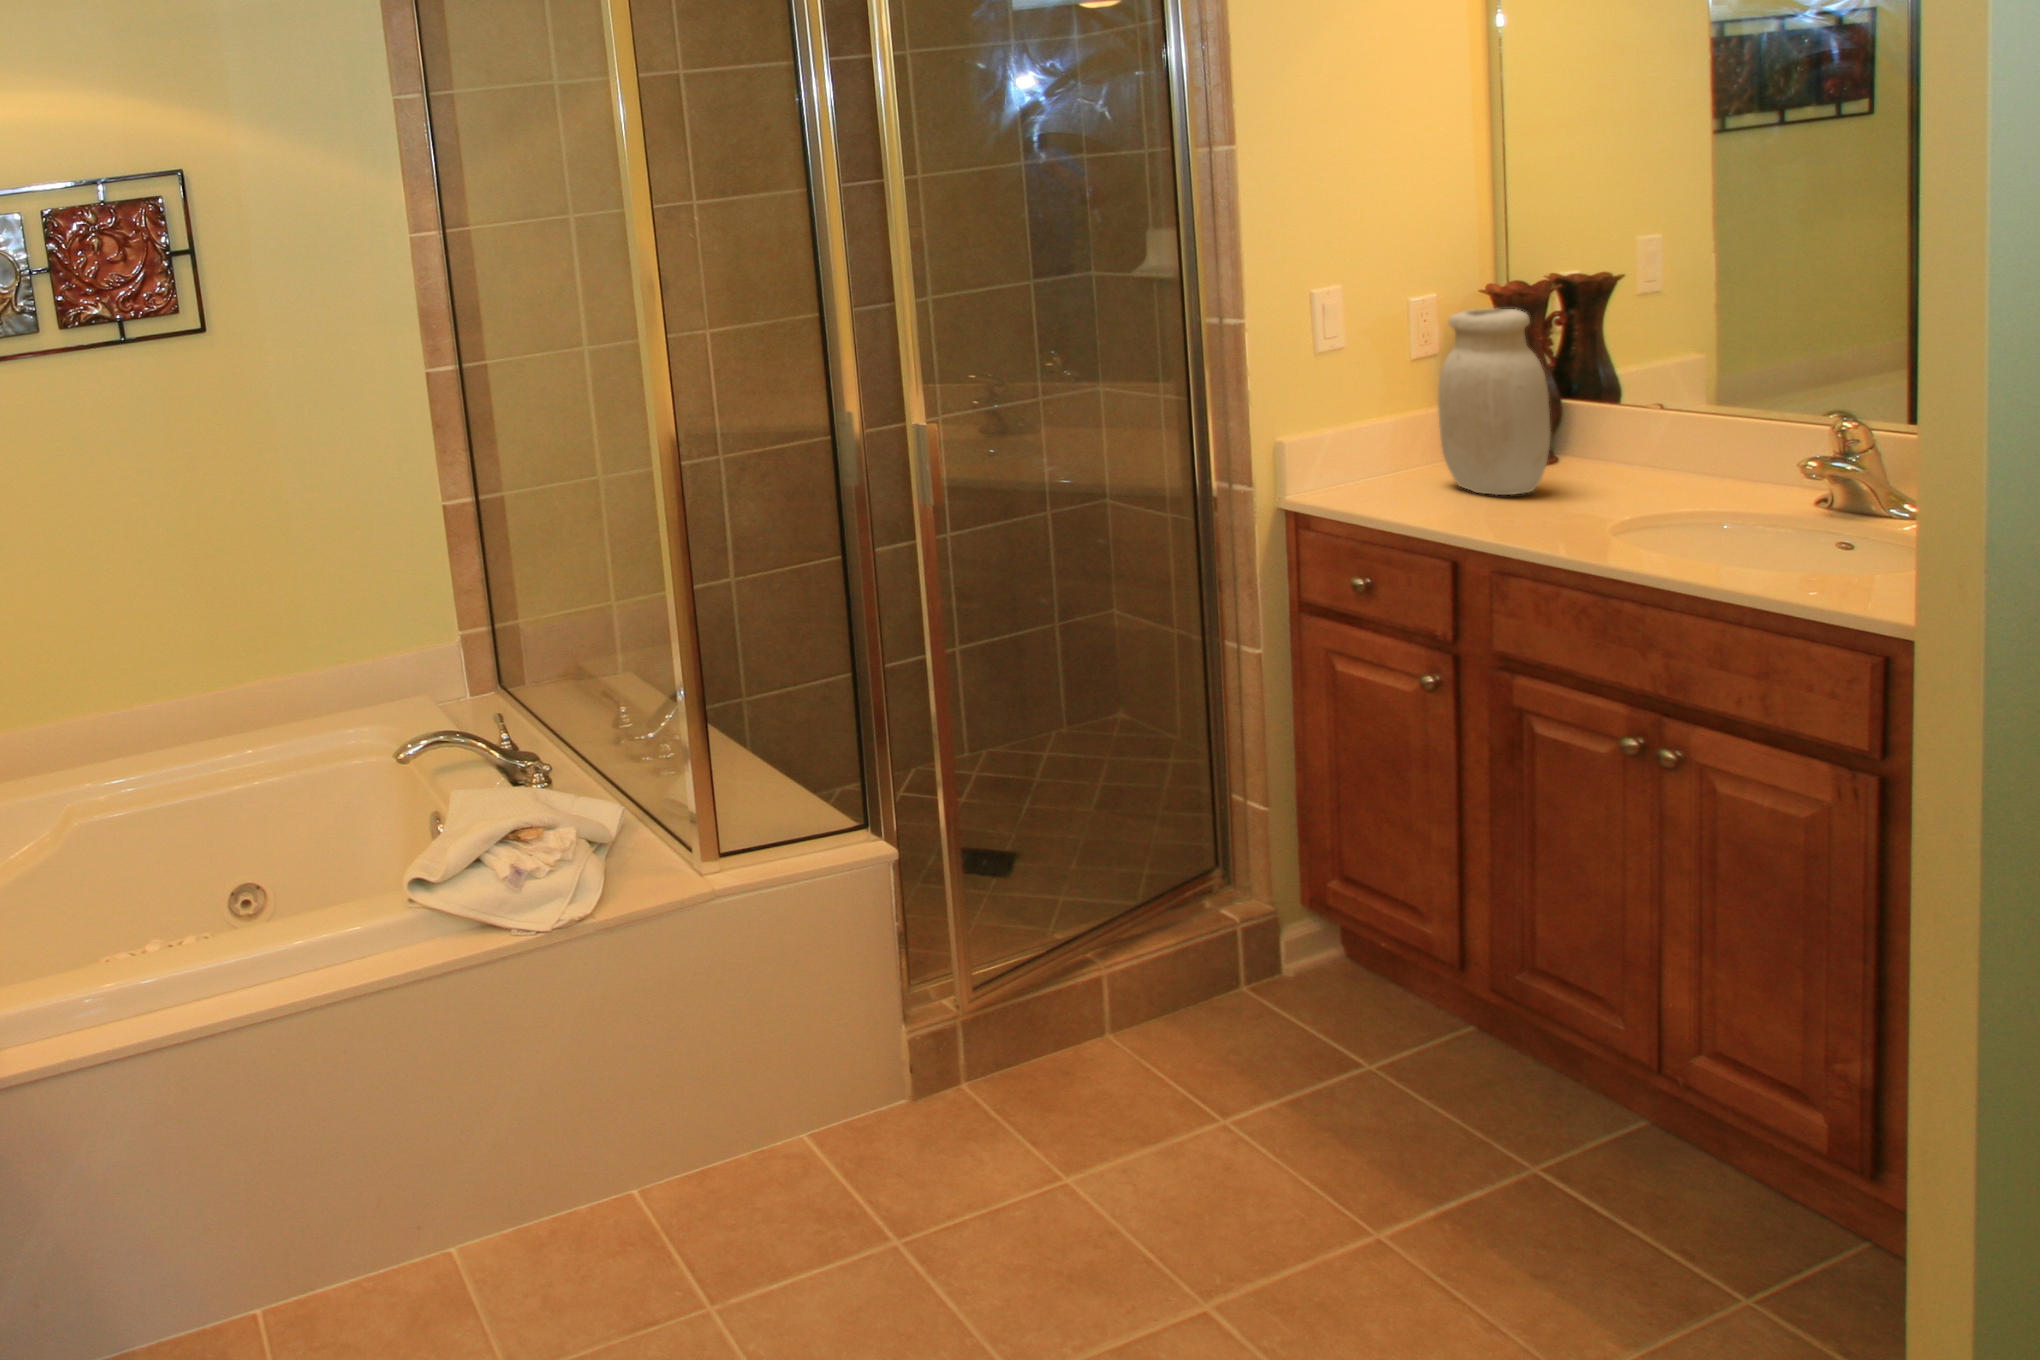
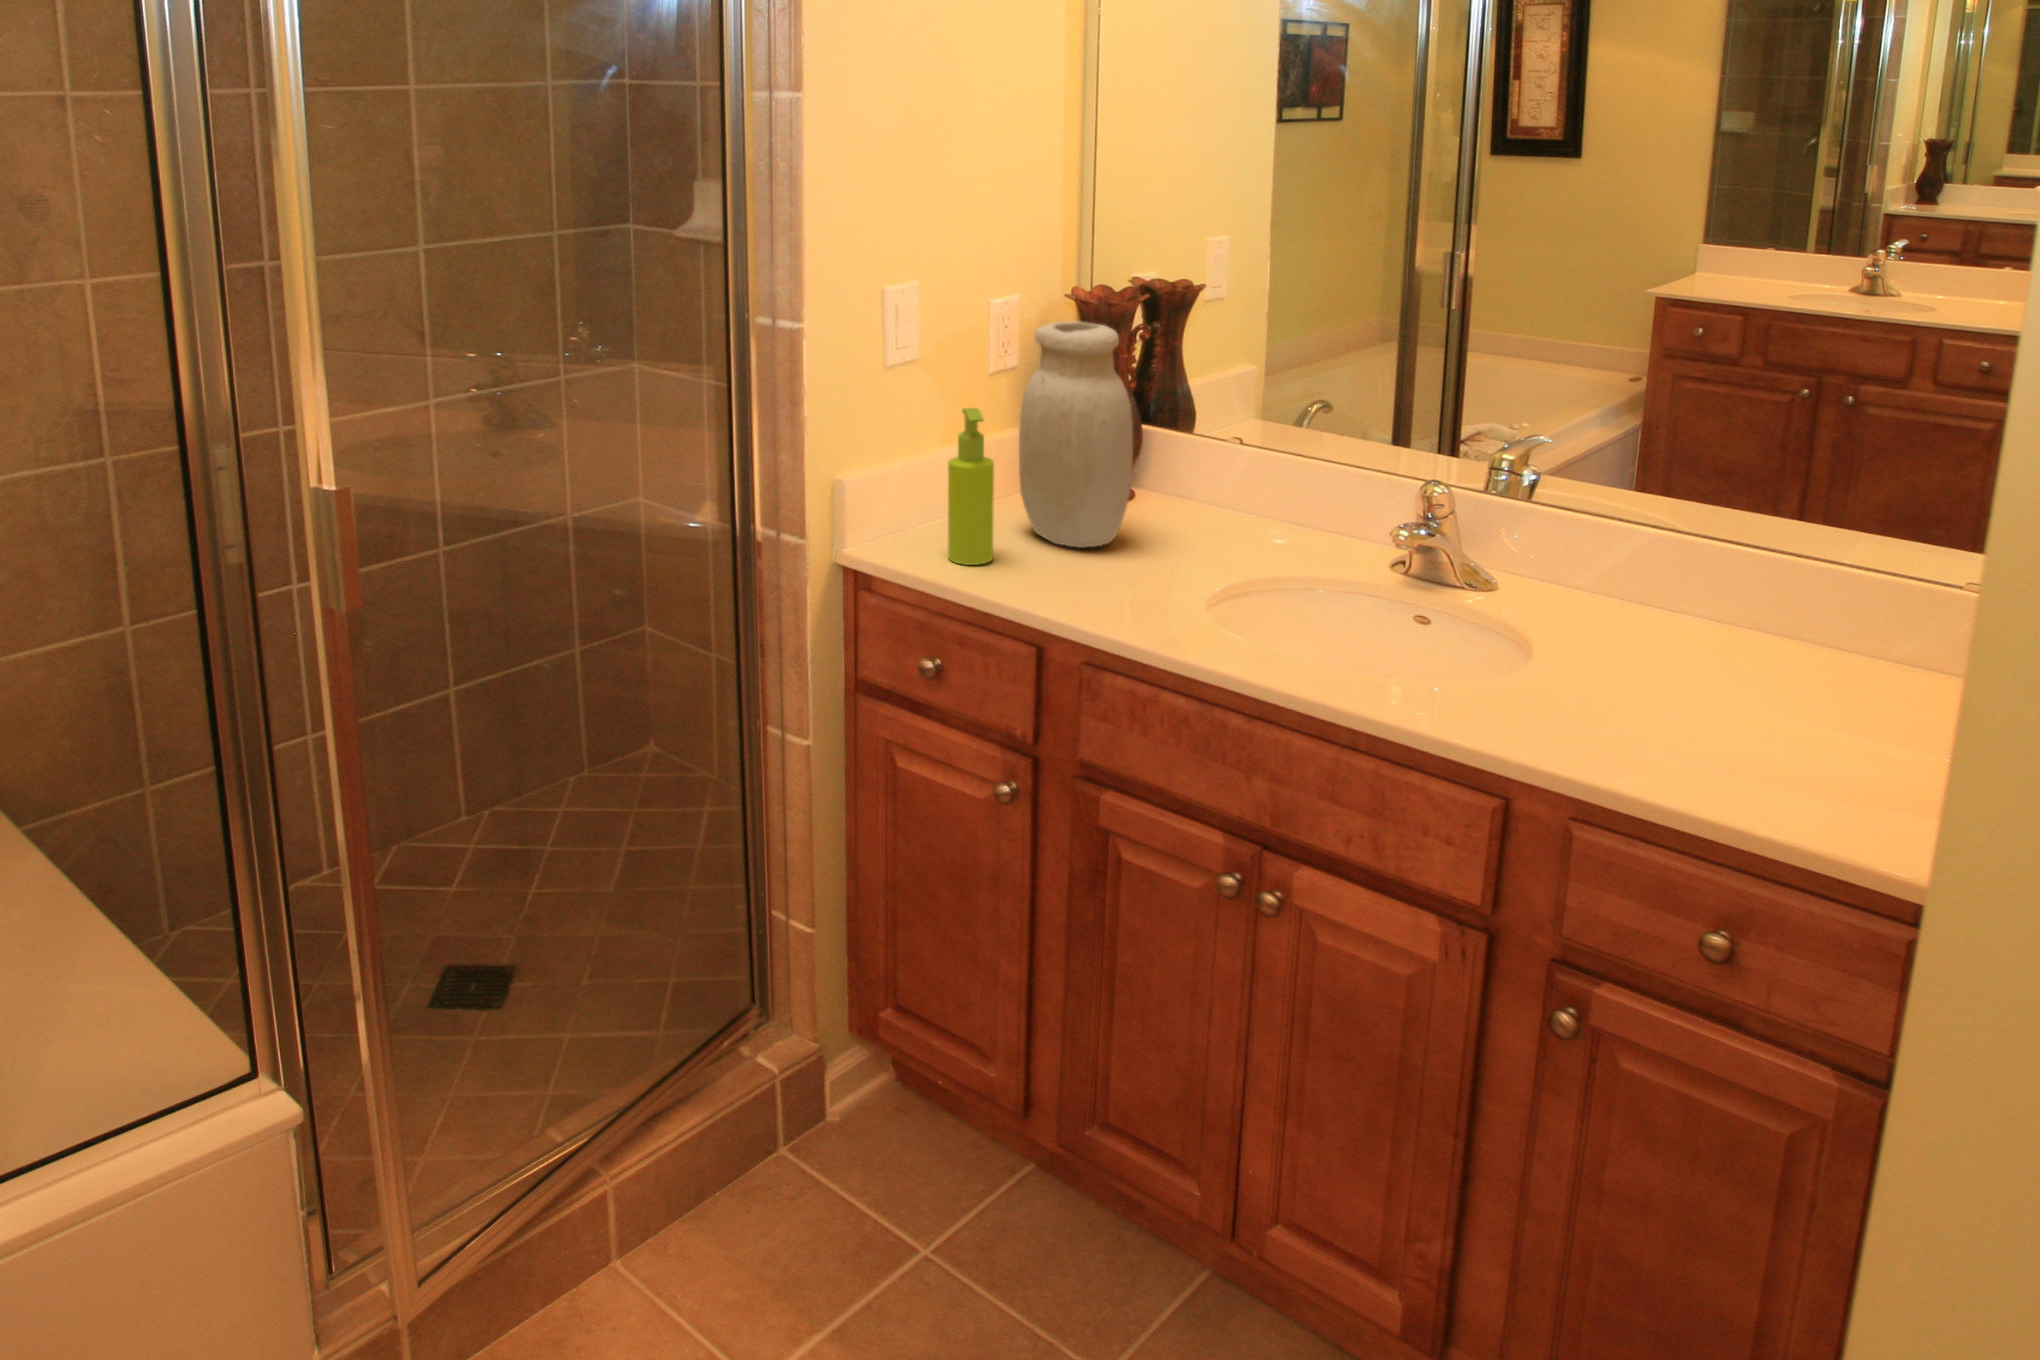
soap dispenser: none [1375,379,1420,504] -> present [948,408,994,565]

